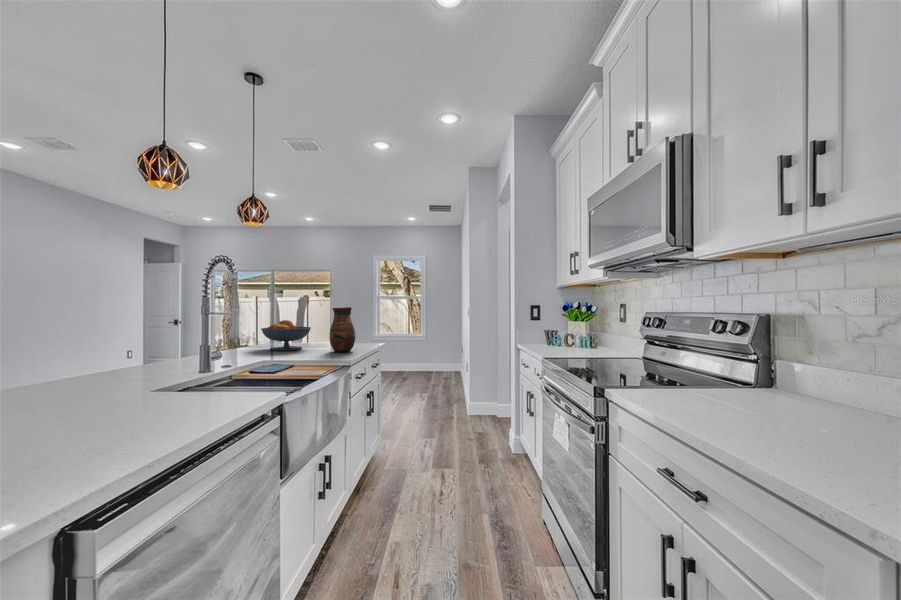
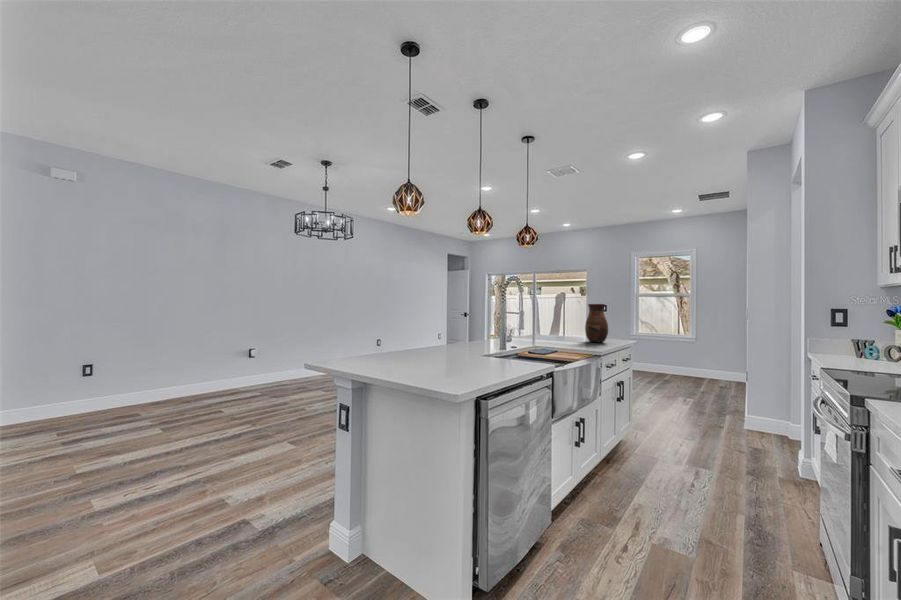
fruit bowl: present [261,320,311,351] -> none [531,313,570,338]

